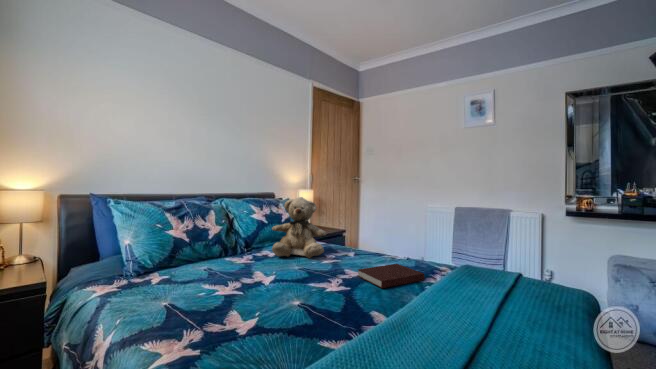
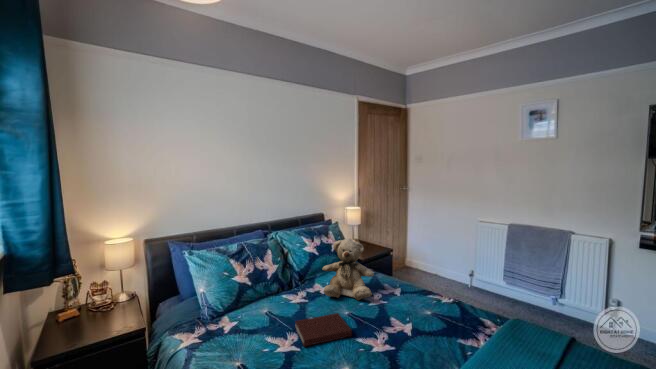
notebook: present [358,264,424,288] -> present [295,313,352,346]

